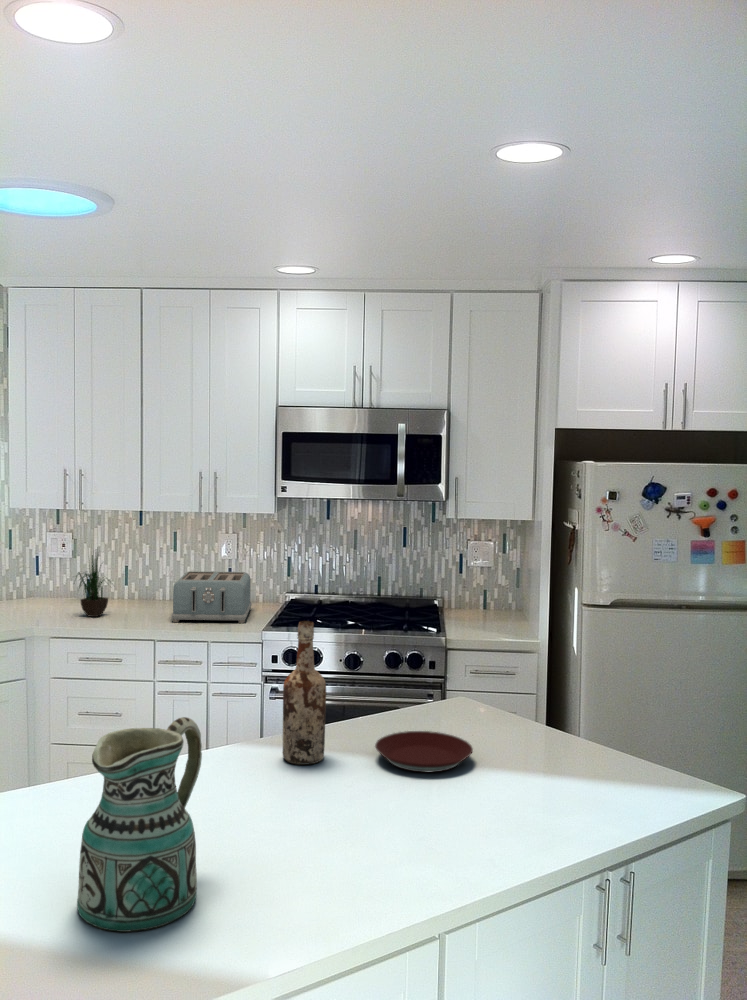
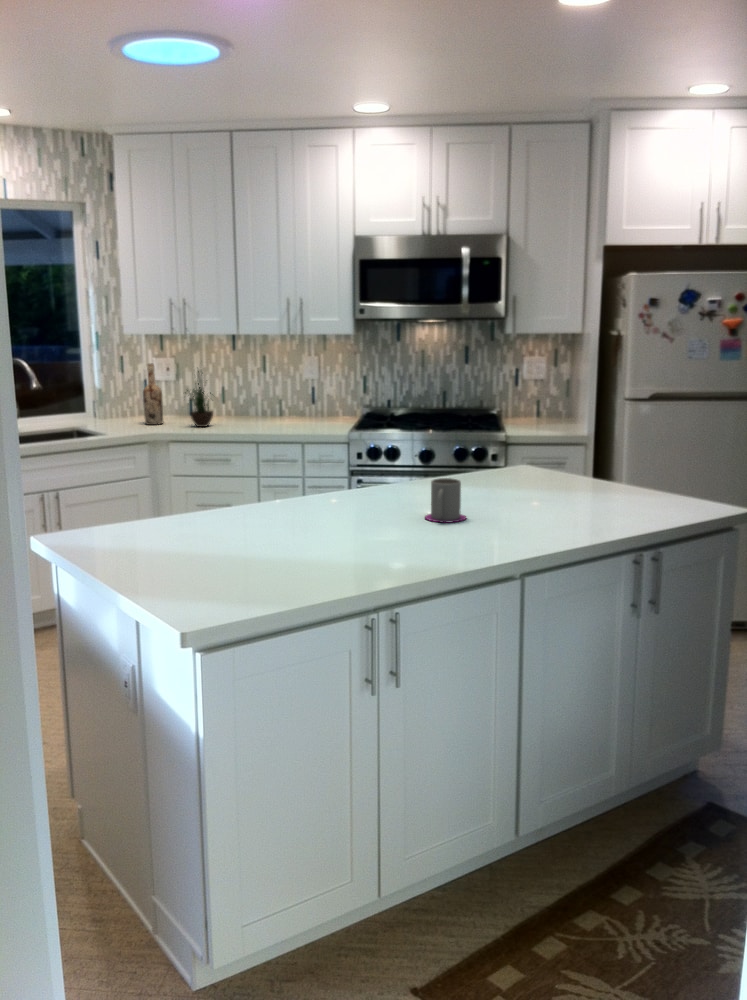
toaster: present [171,571,252,623] -> none [269,387,334,429]
wine bottle: present [283,621,326,765] -> present [143,364,163,425]
ceramic pitcher: present [77,717,202,932] -> none [277,431,355,560]
plate: present [375,731,473,773] -> none [461,474,536,497]
mug: none [316,762,374,832] -> present [425,478,466,522]

